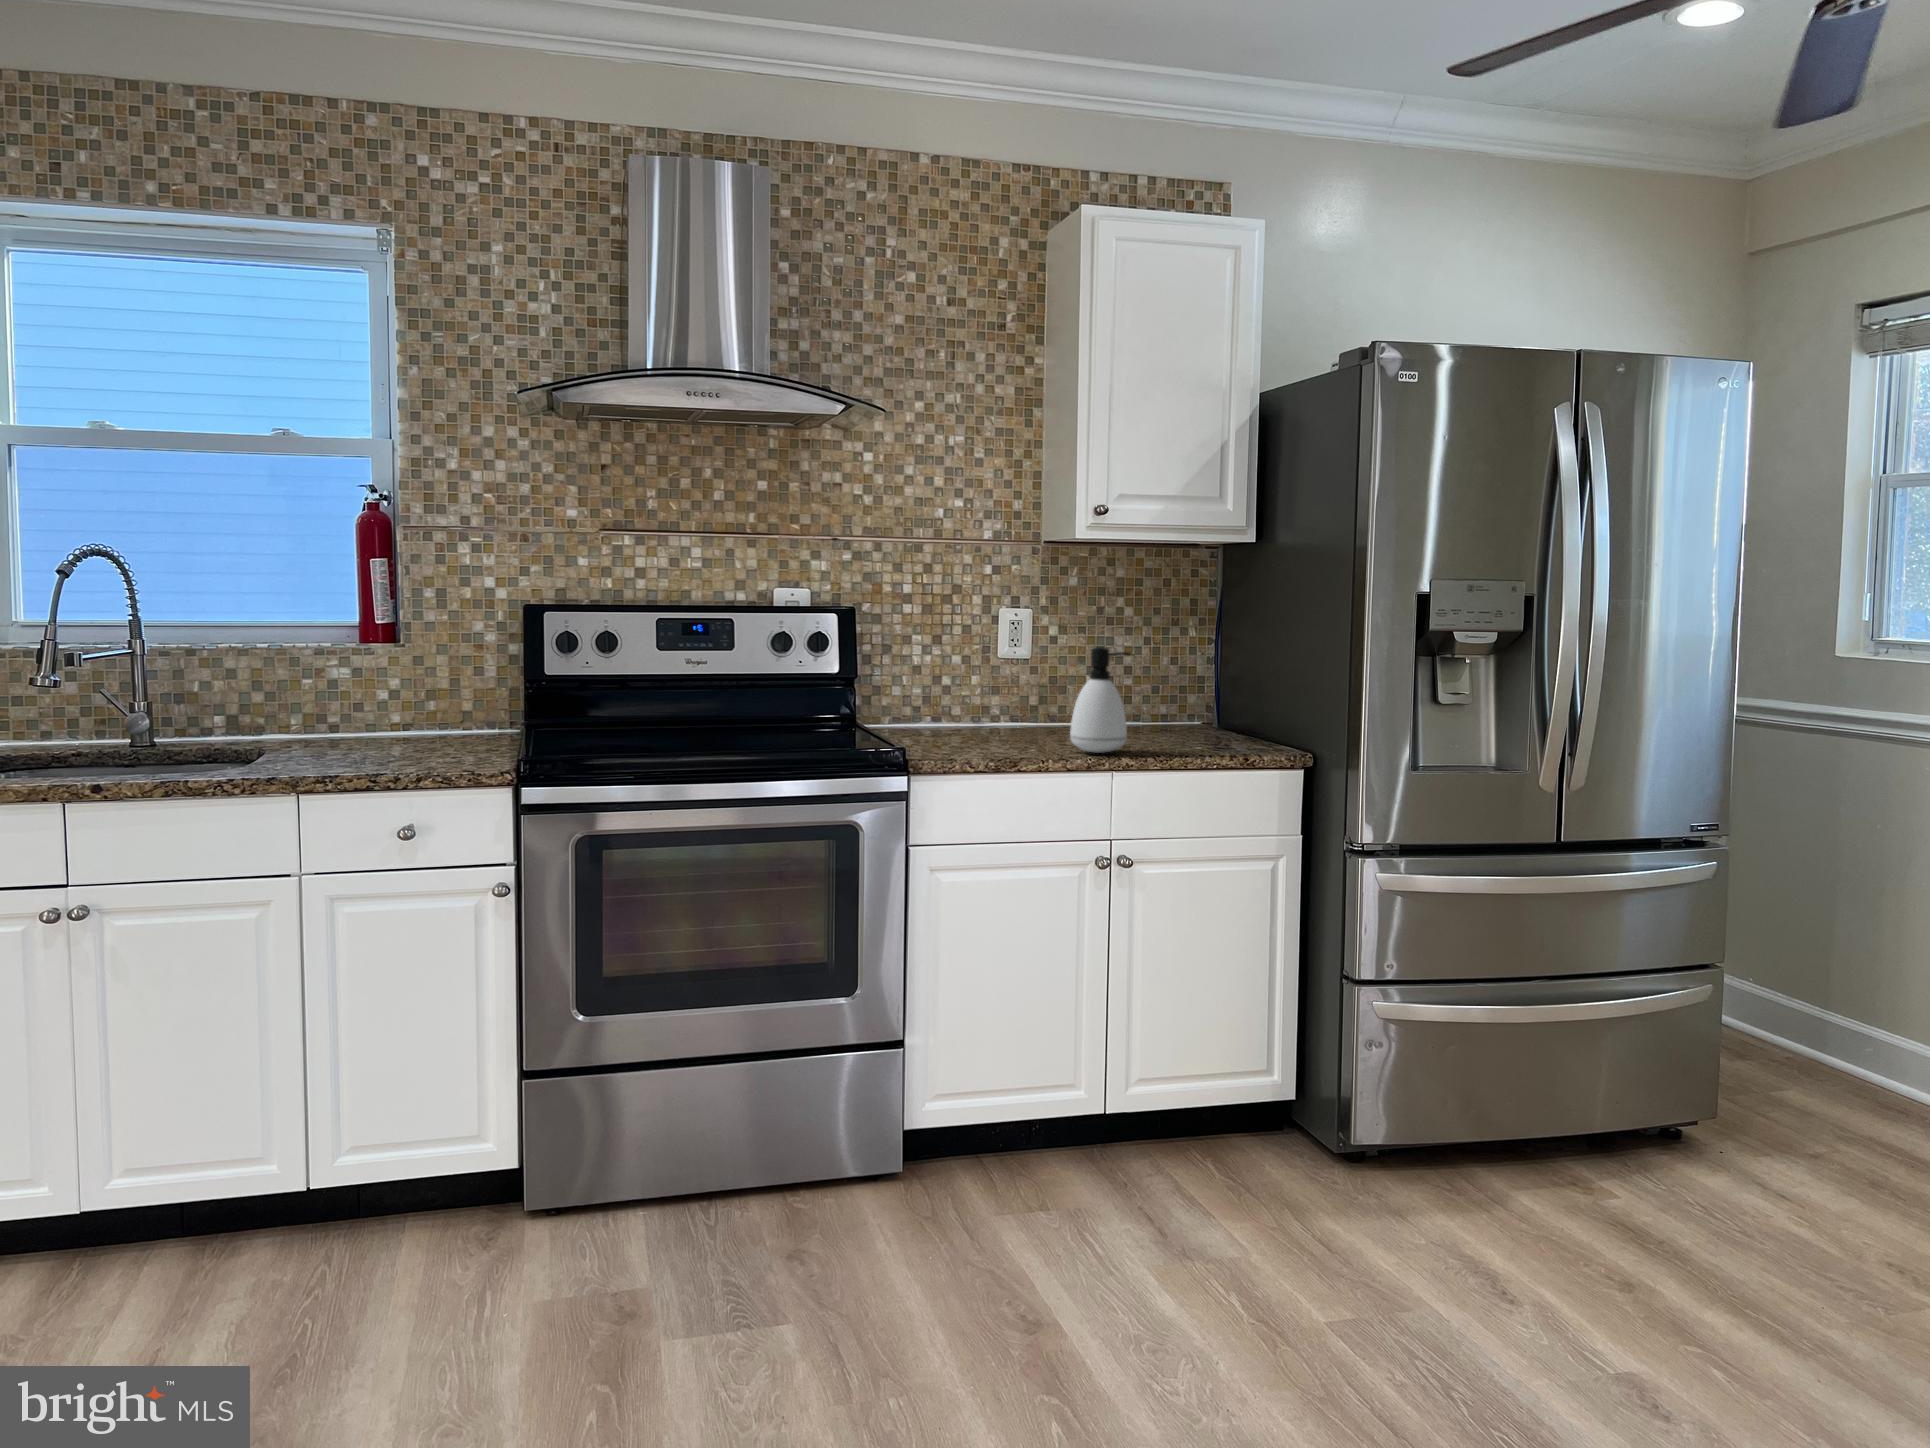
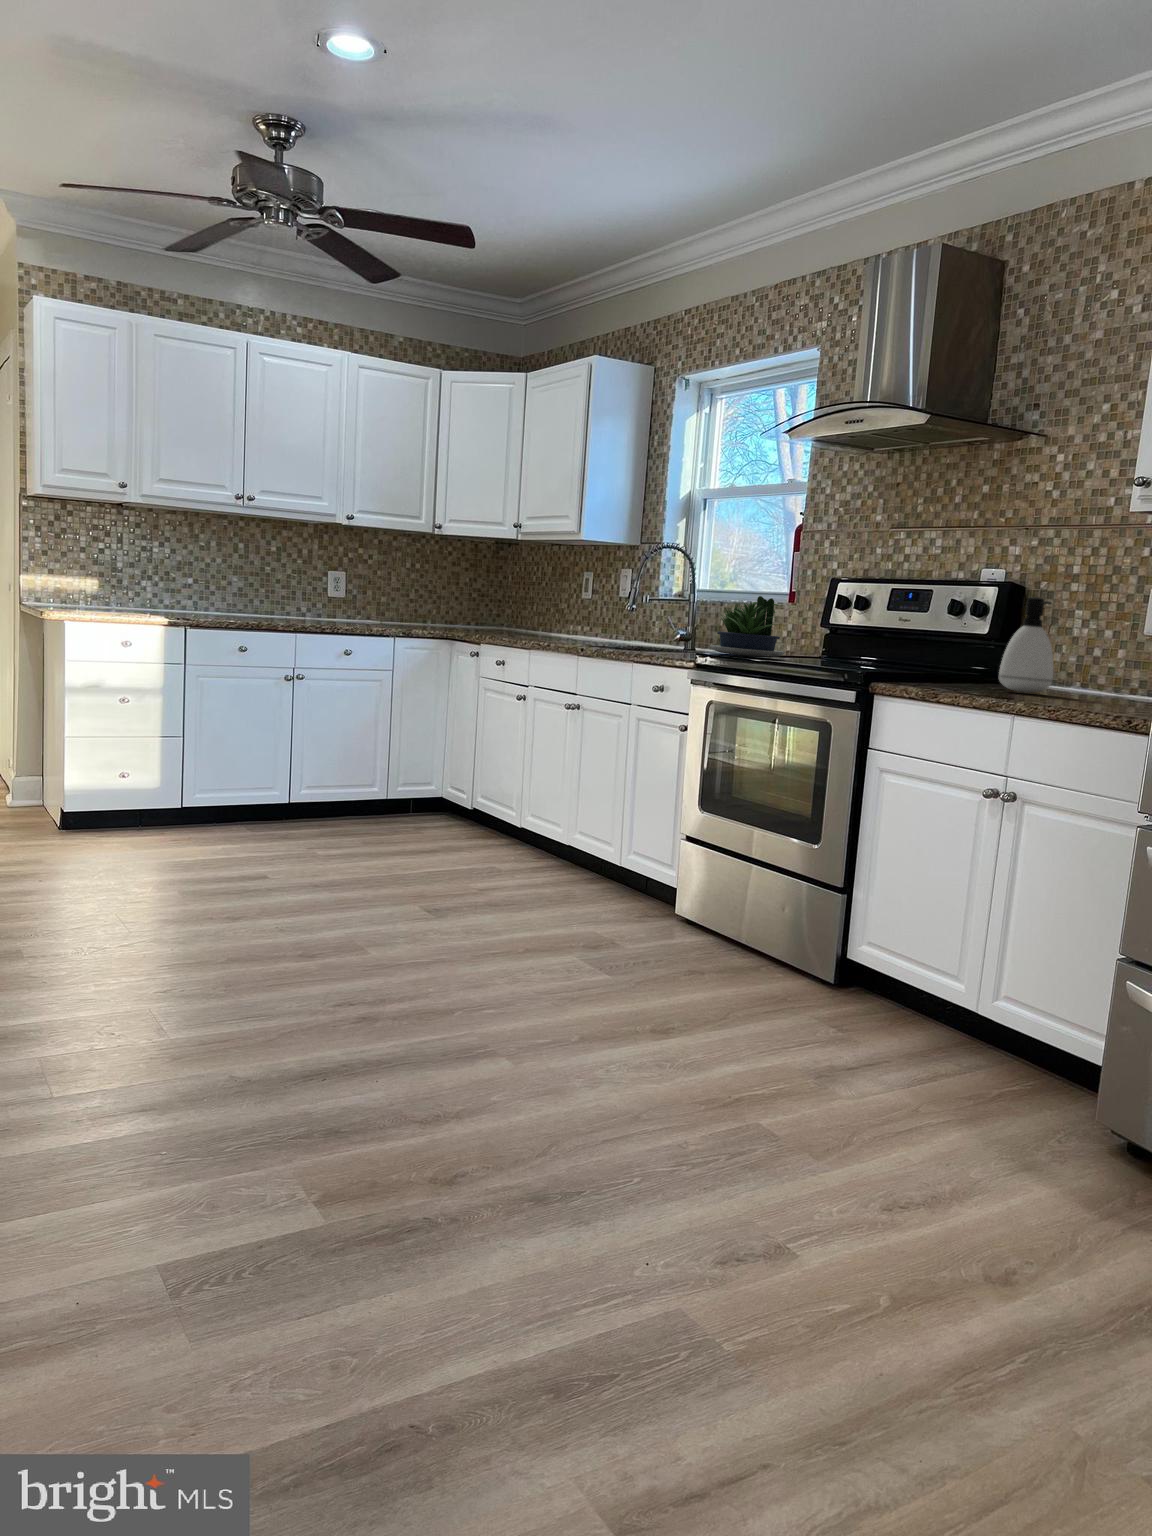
potted plant: none [321,643,477,749] -> present [710,596,785,657]

